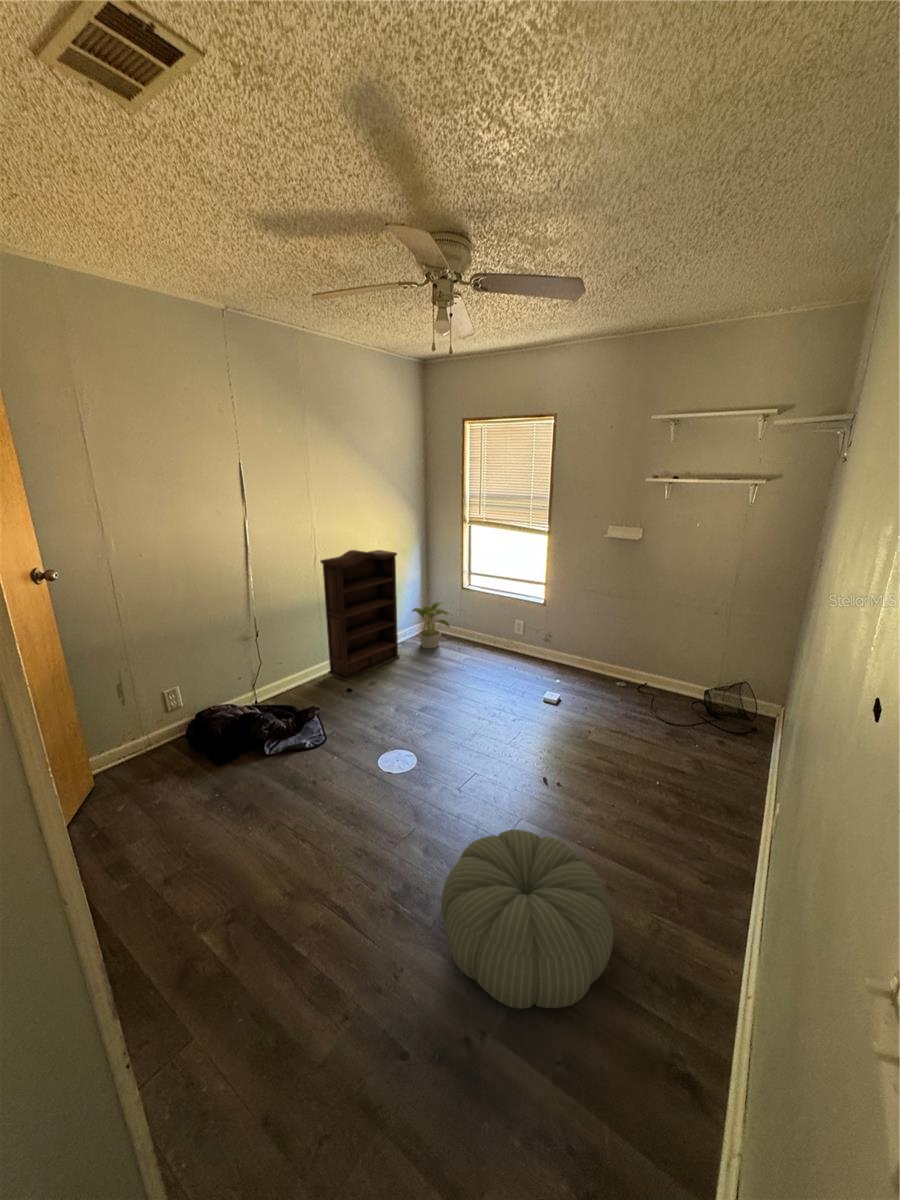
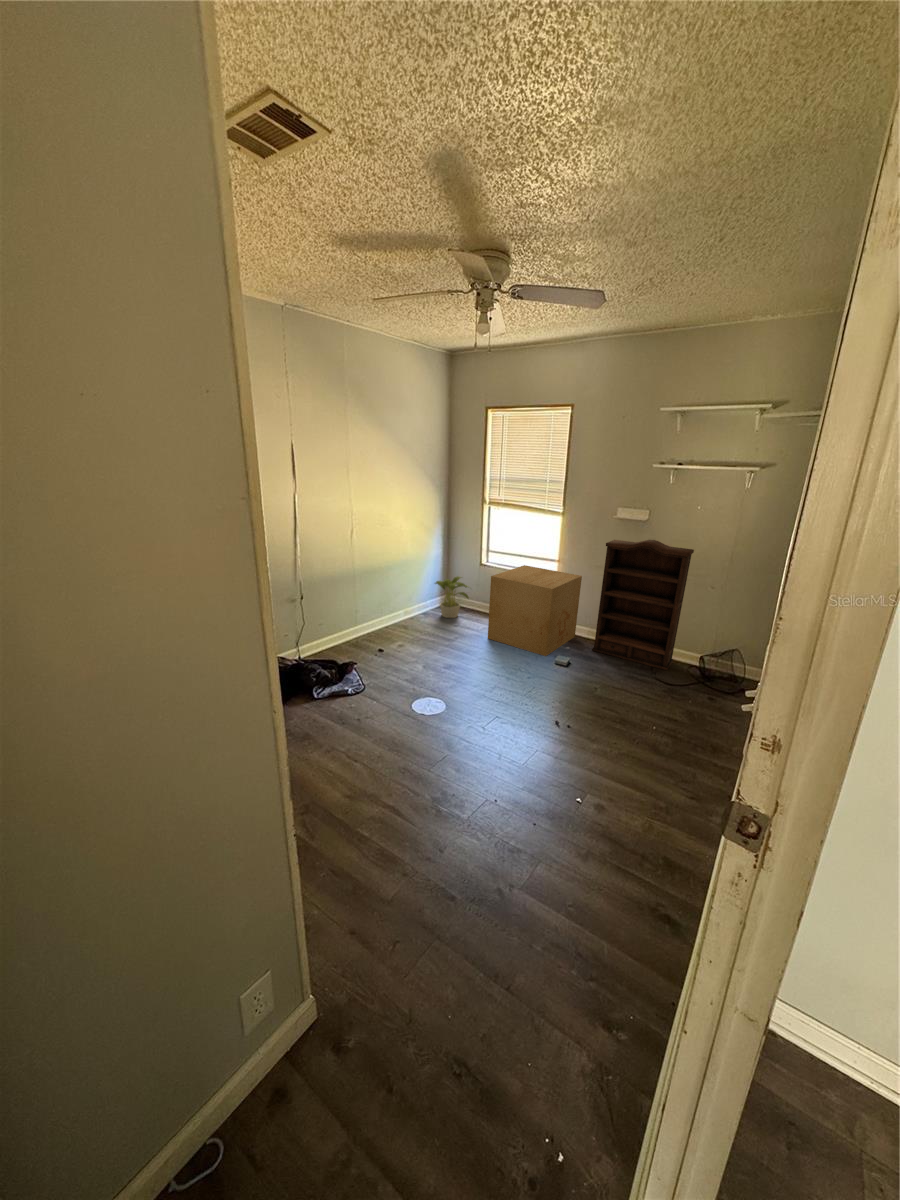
bookshelf: present [321,550,400,680] -> present [592,540,694,670]
cardboard box: none [470,589,572,693] -> present [488,565,582,656]
pouf: present [441,829,613,1009] -> none [475,749,612,871]

